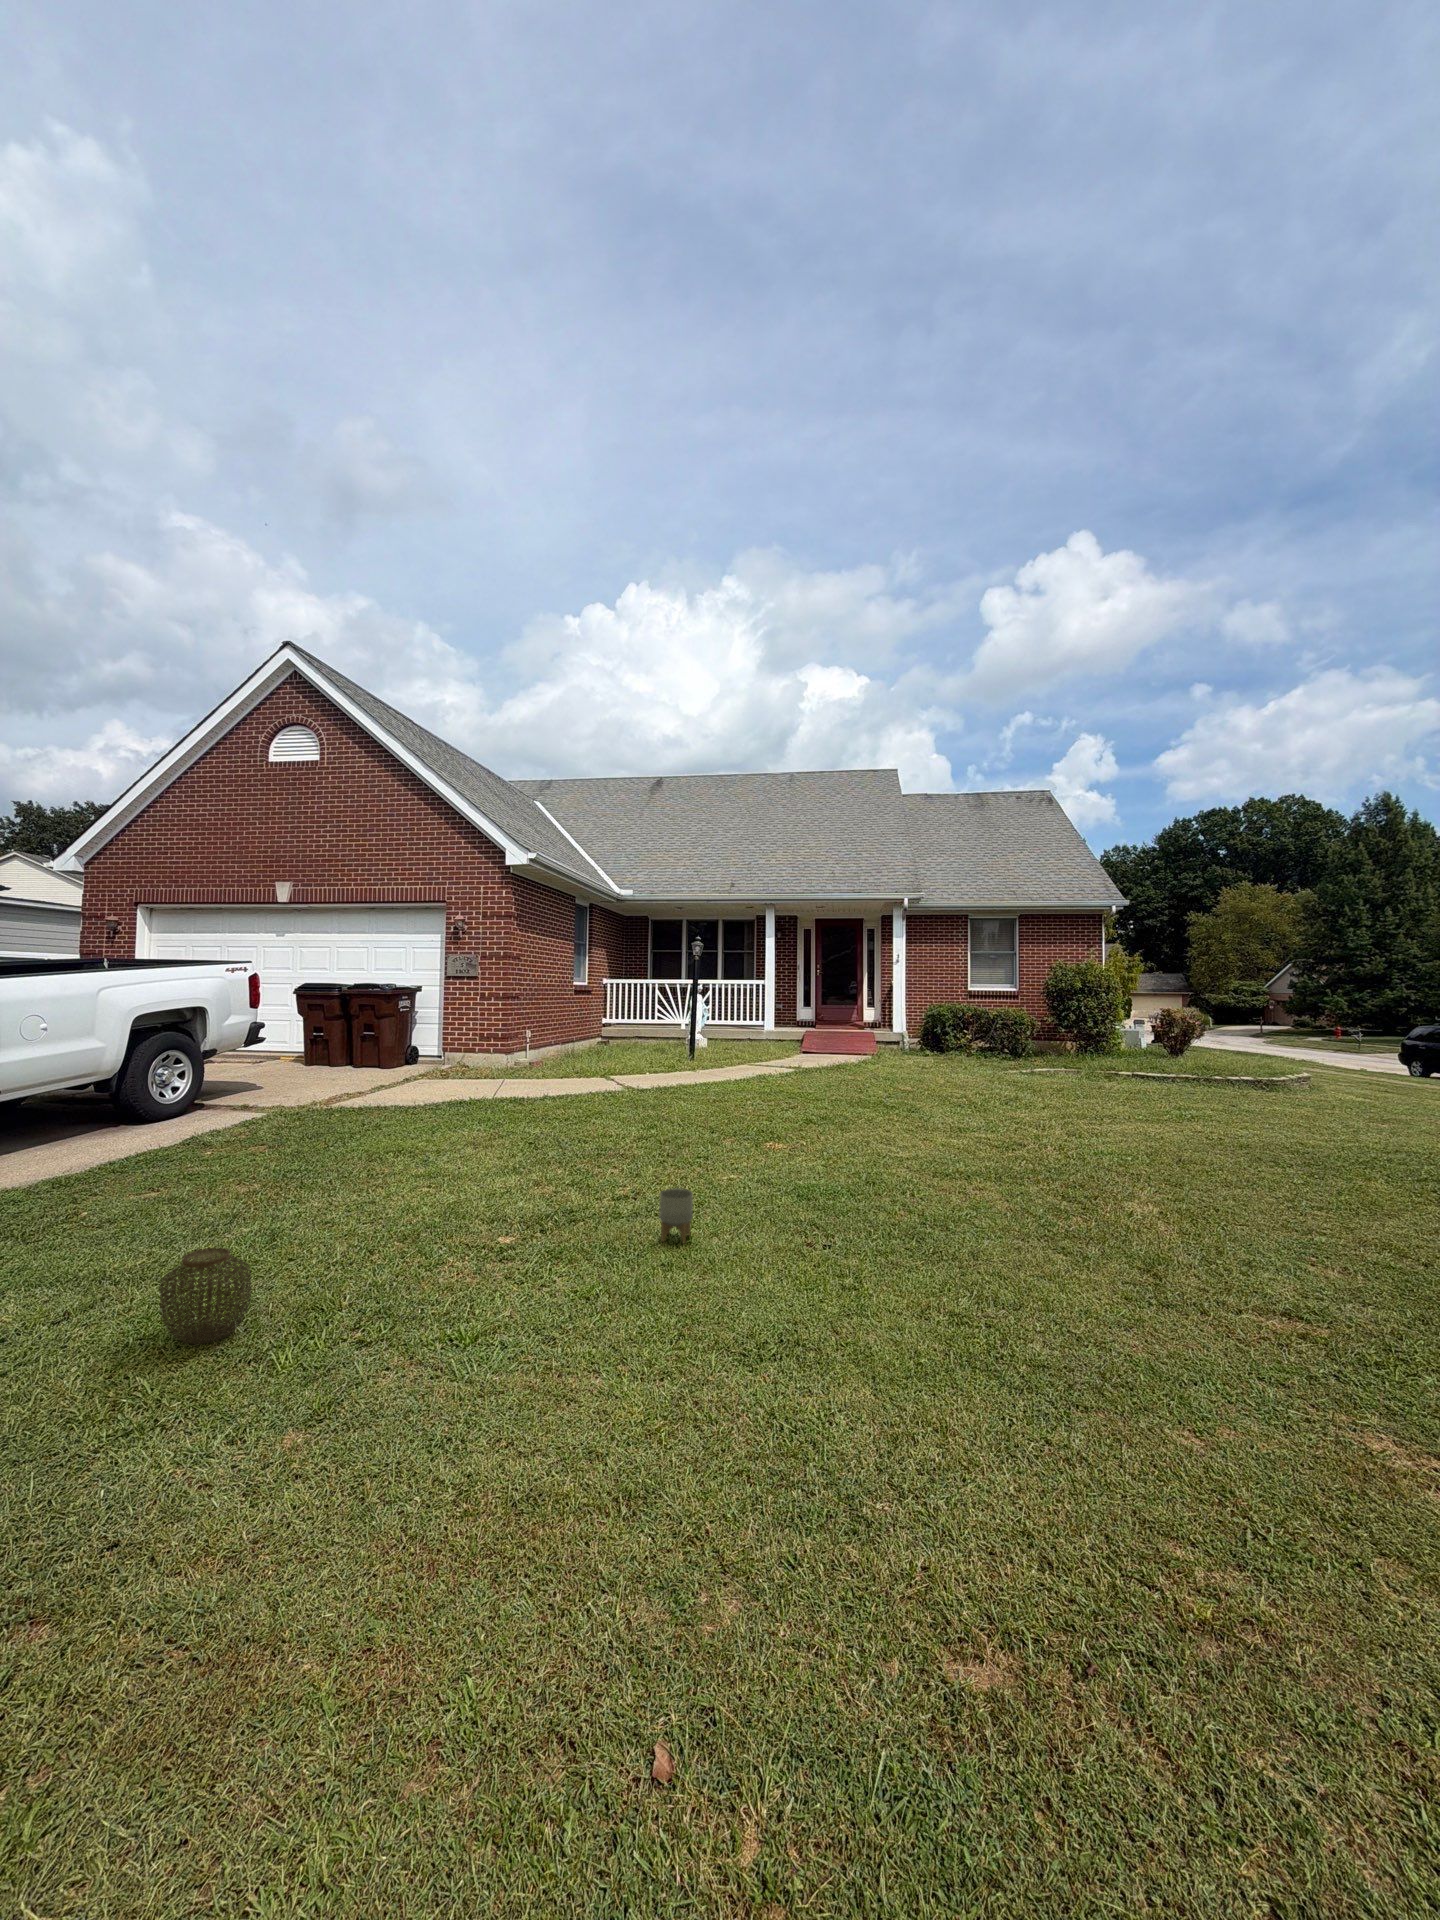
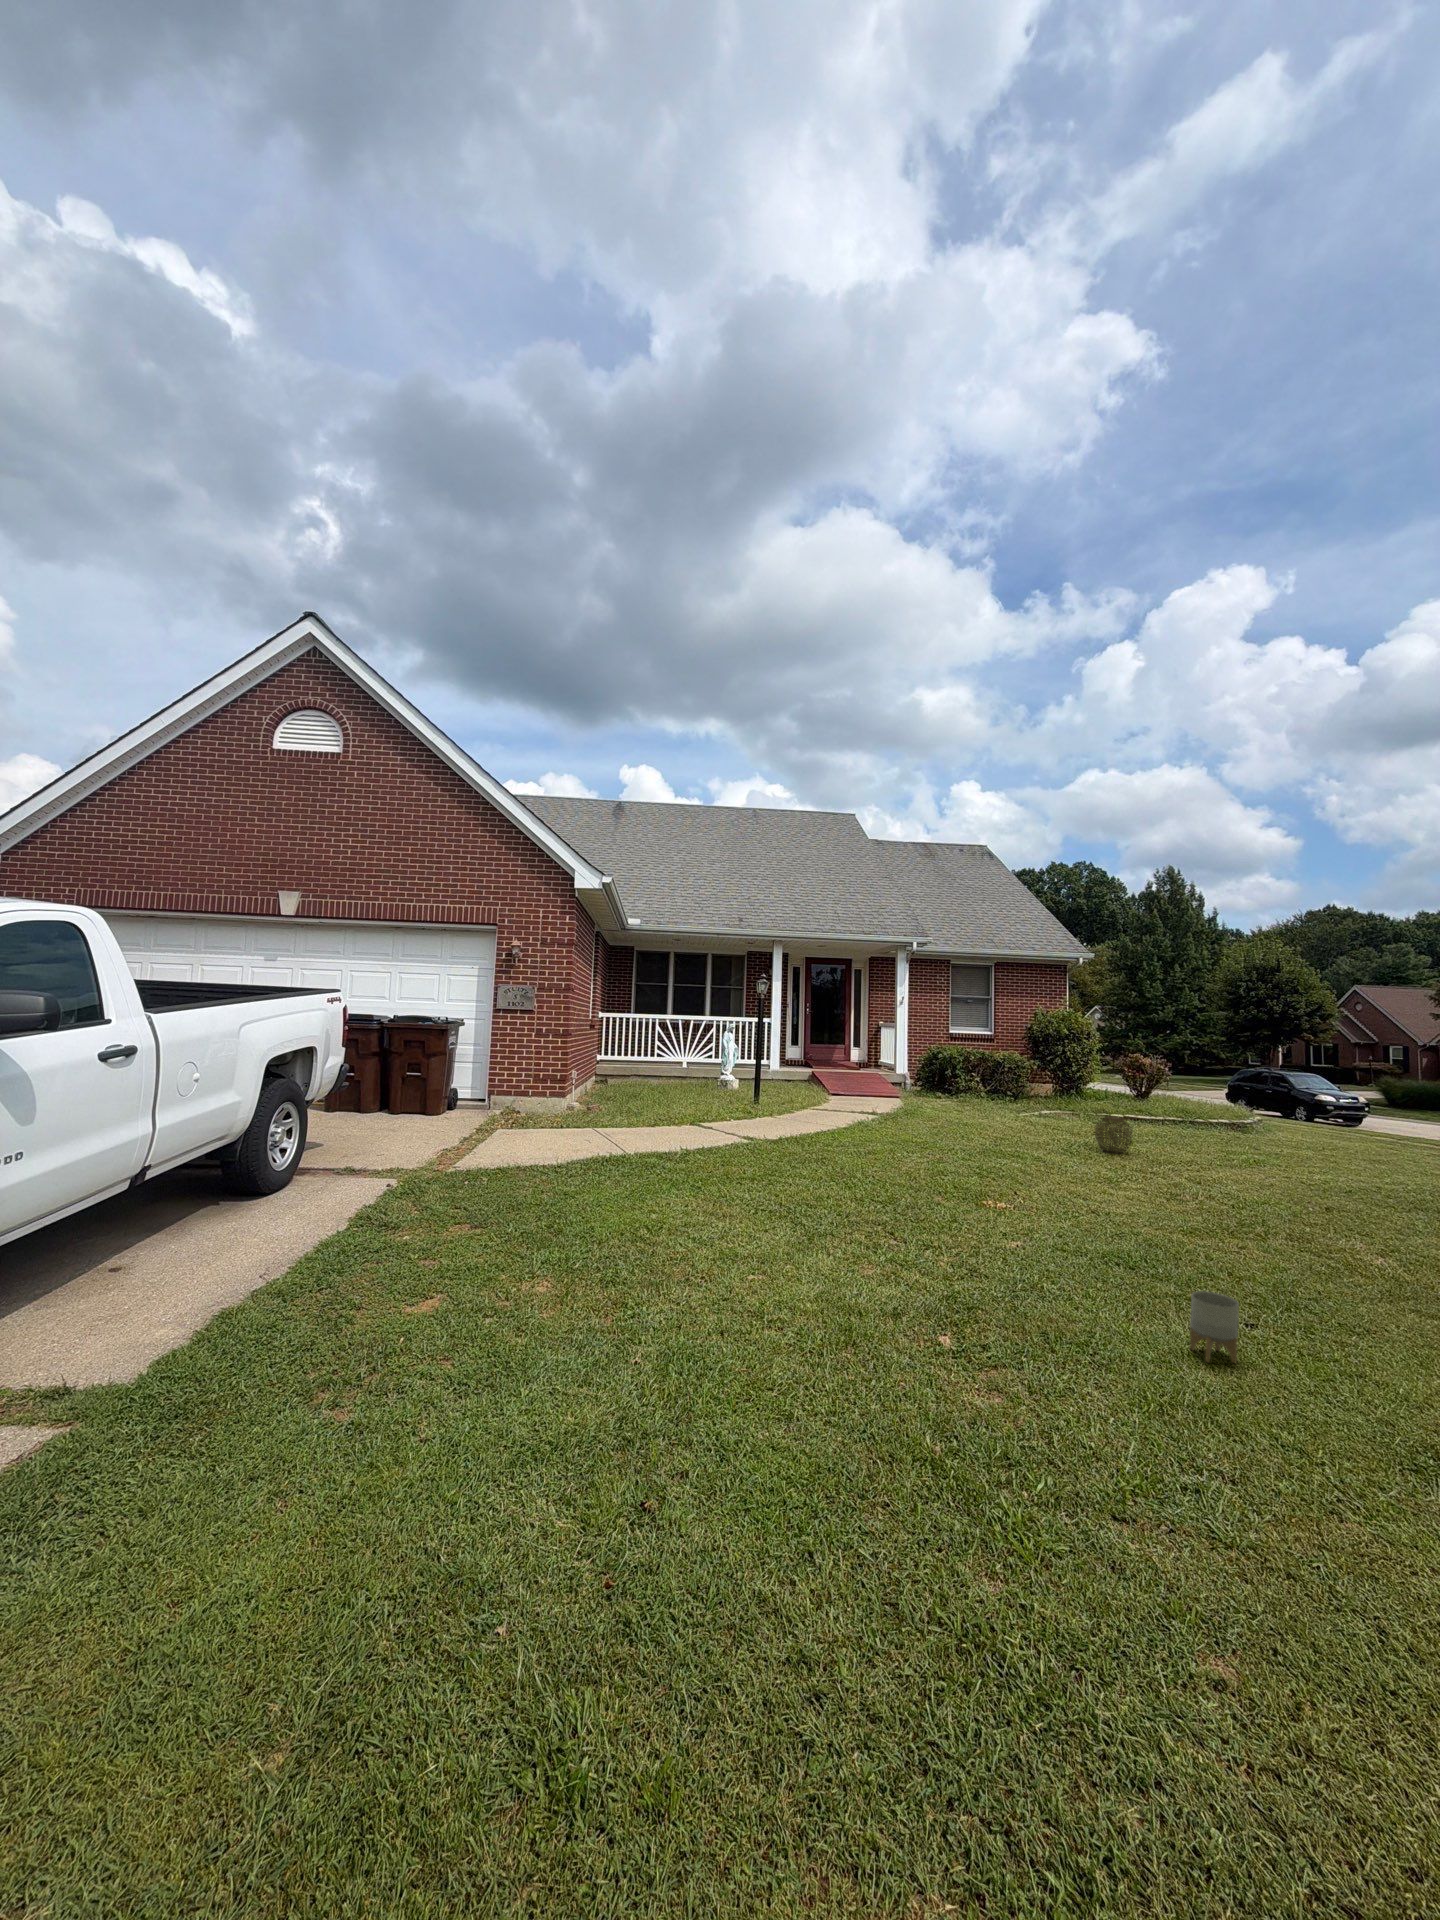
woven basket: present [160,1247,251,1344] -> present [1095,1116,1133,1154]

